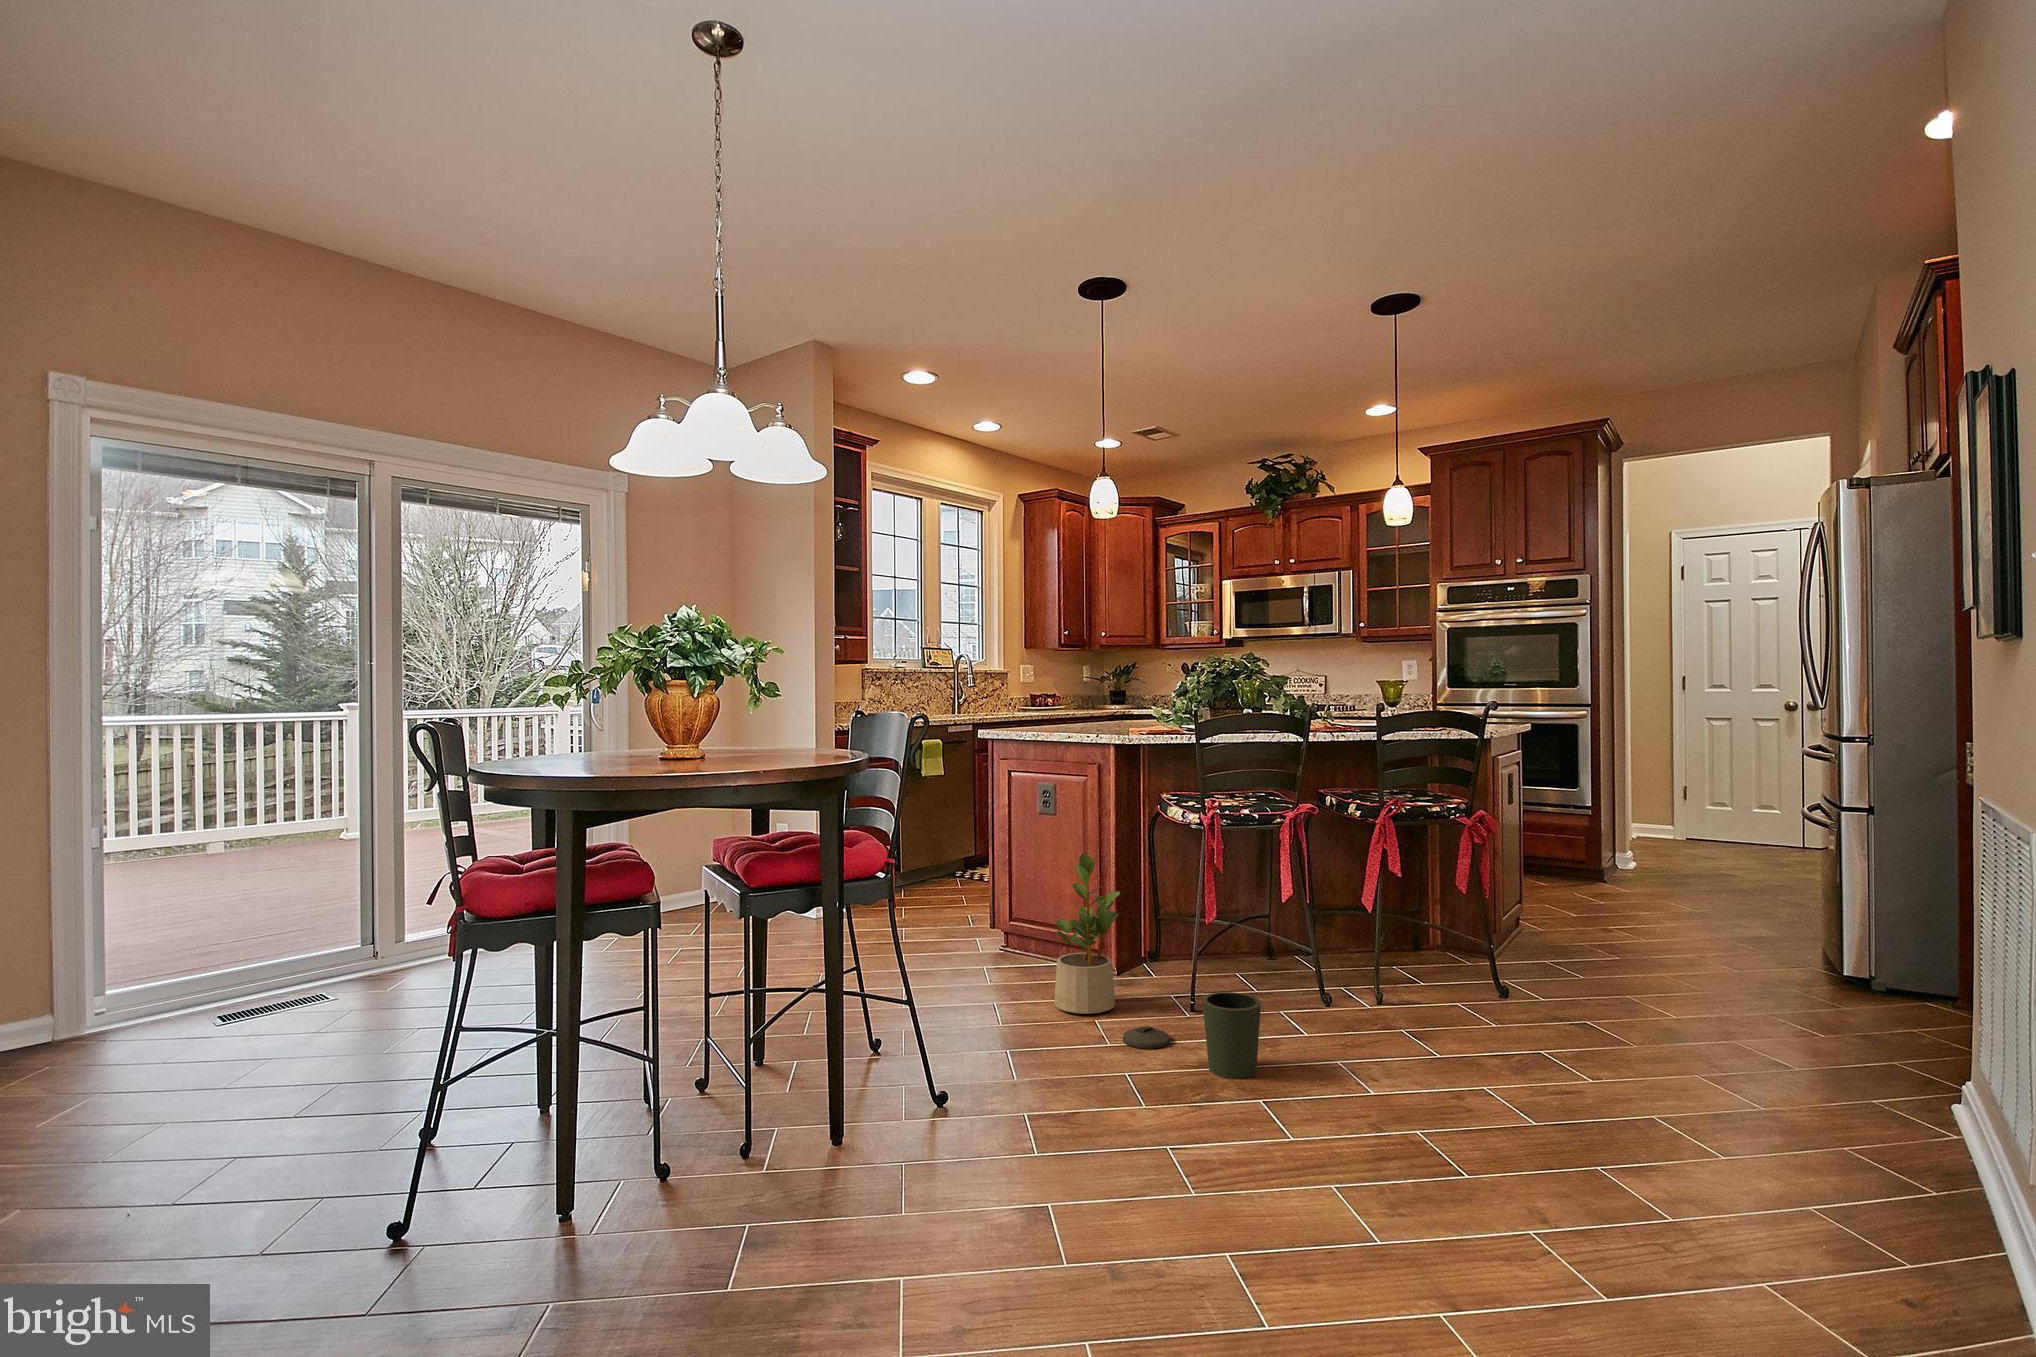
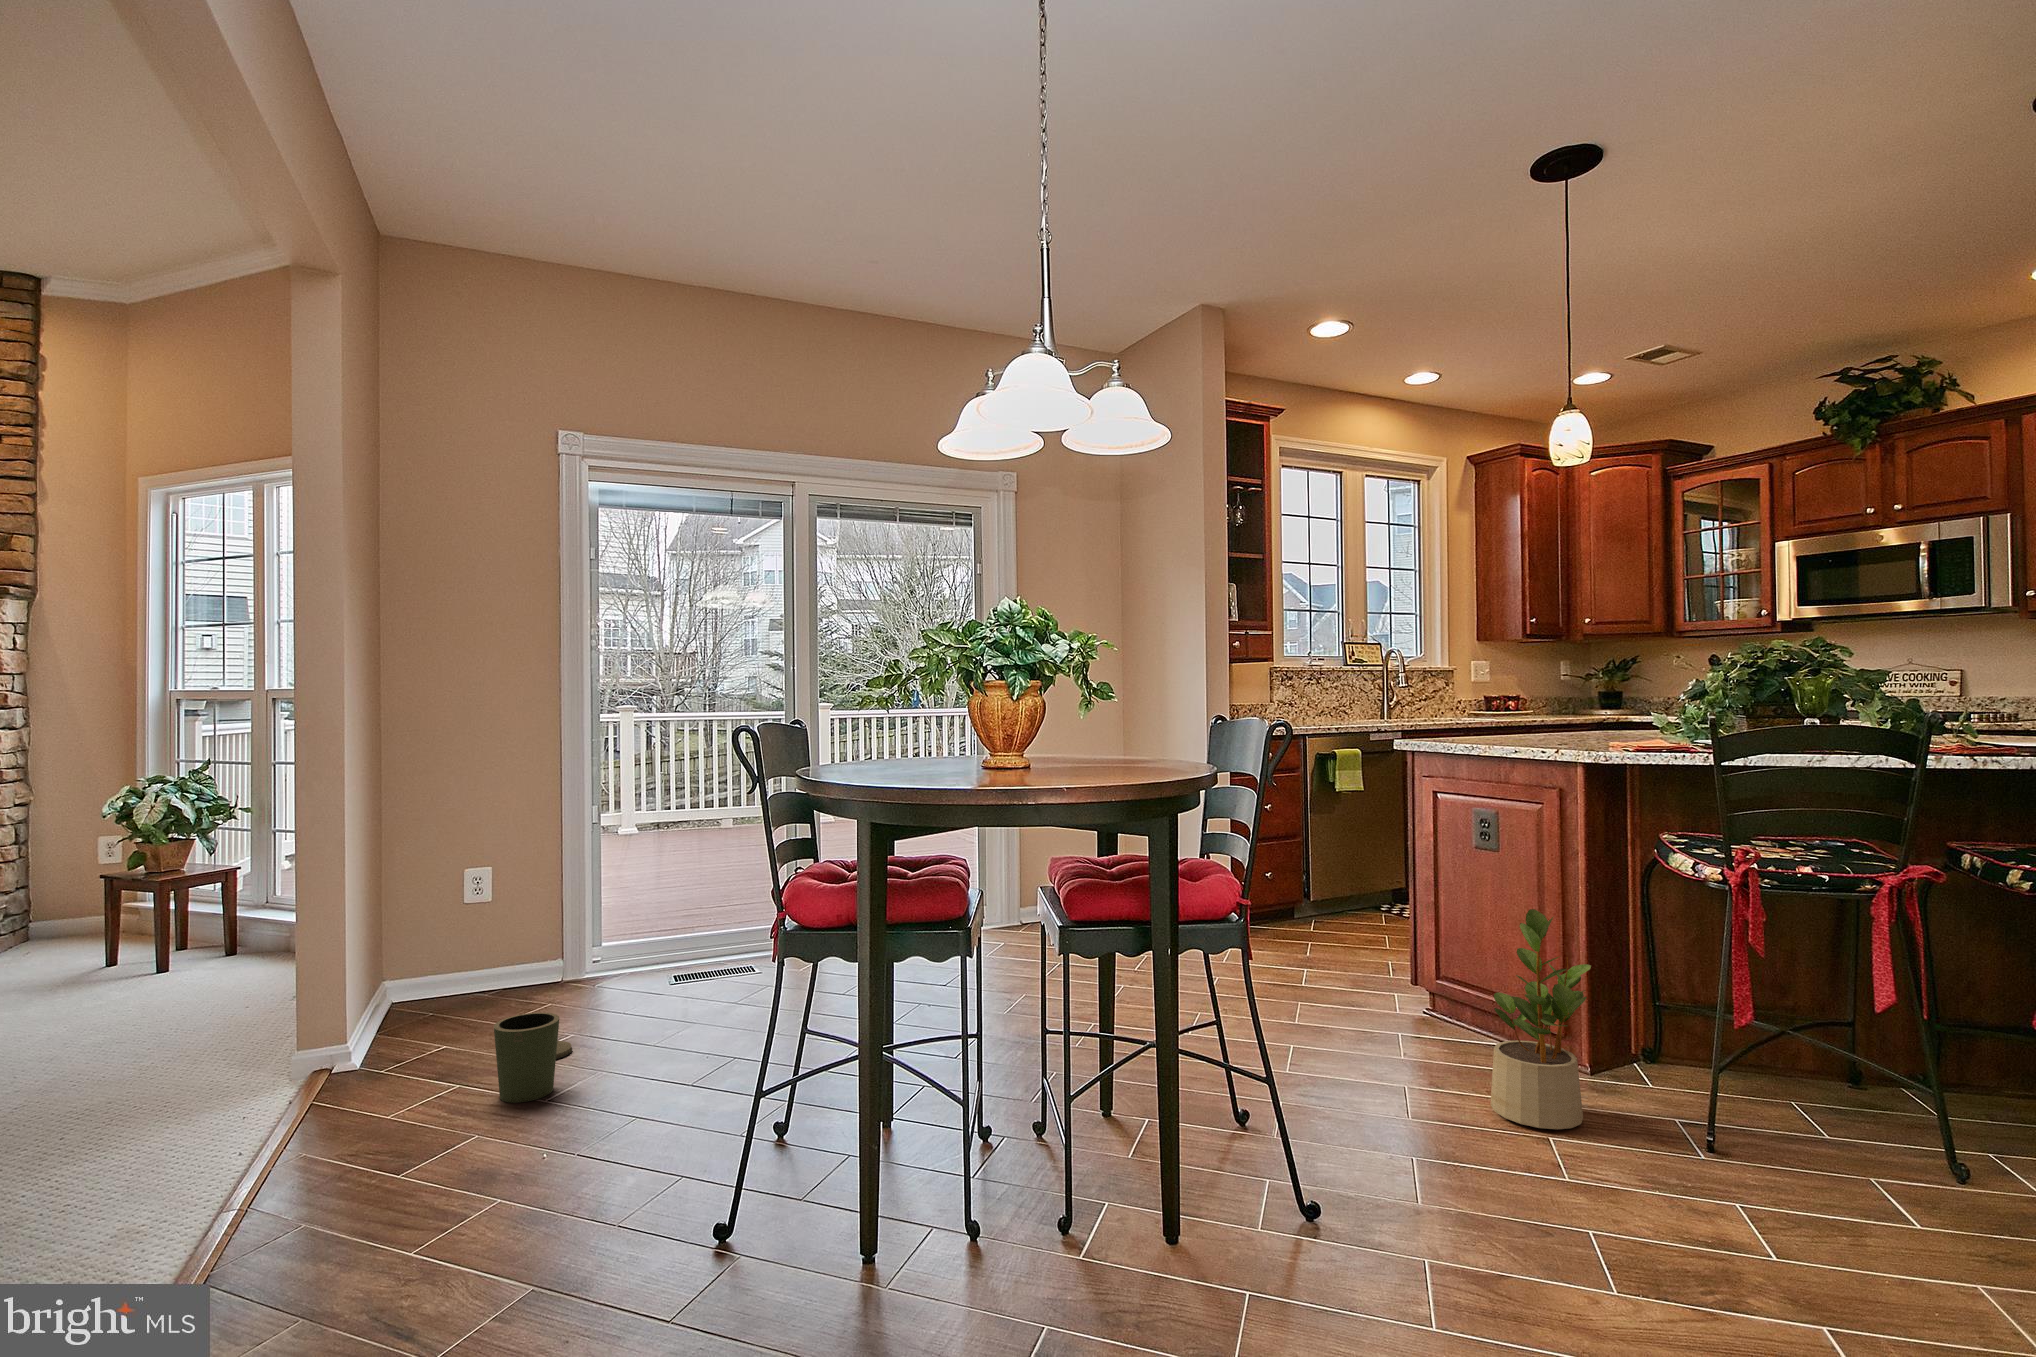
trash can: present [1123,992,1261,1079] -> present [494,1013,572,1103]

